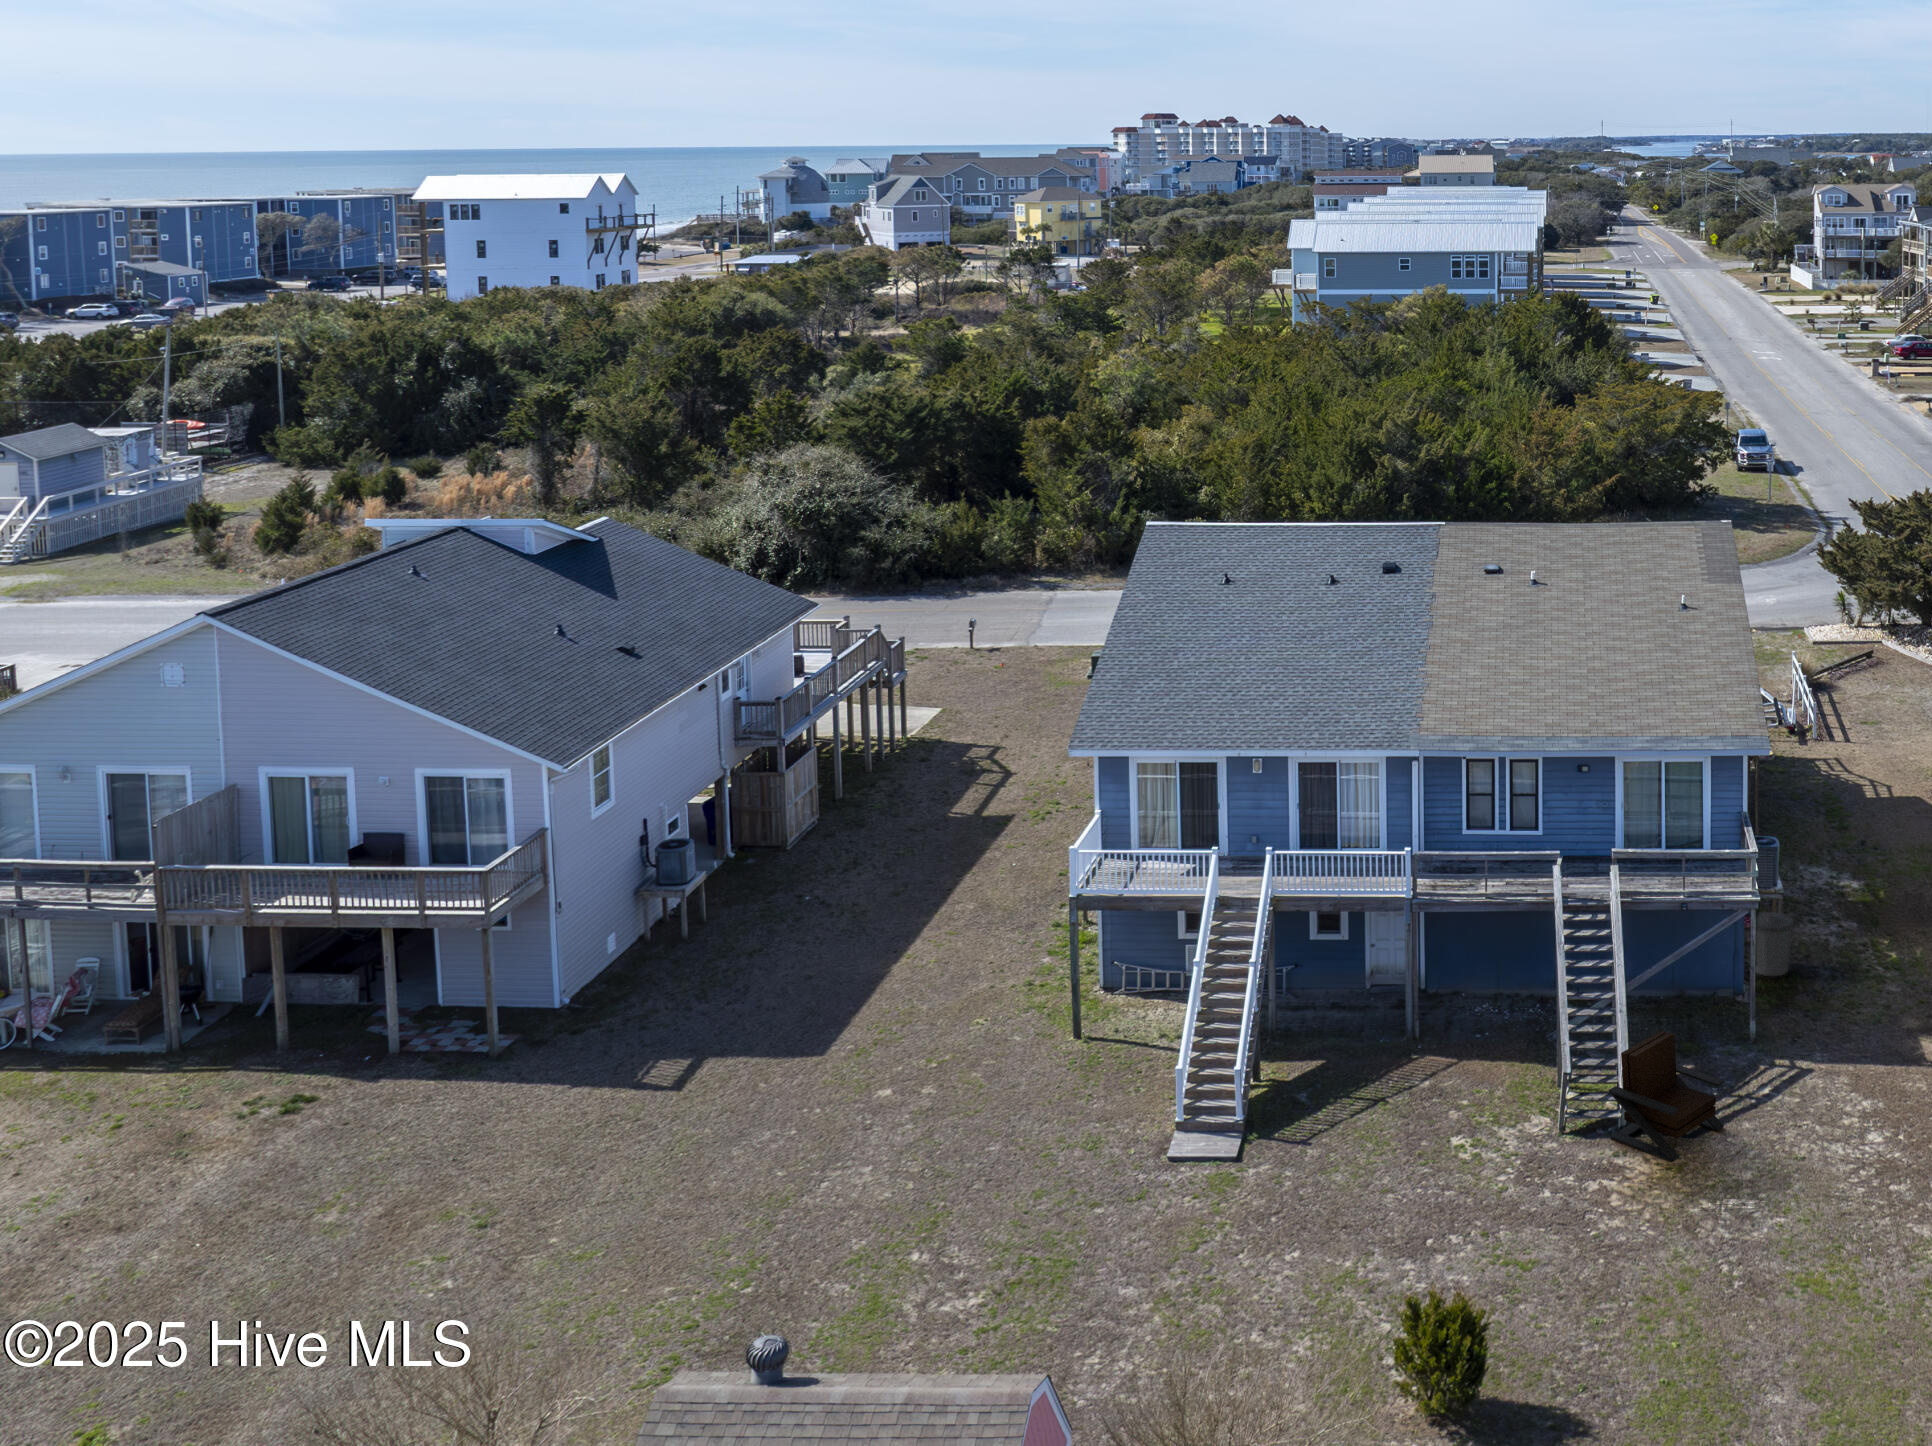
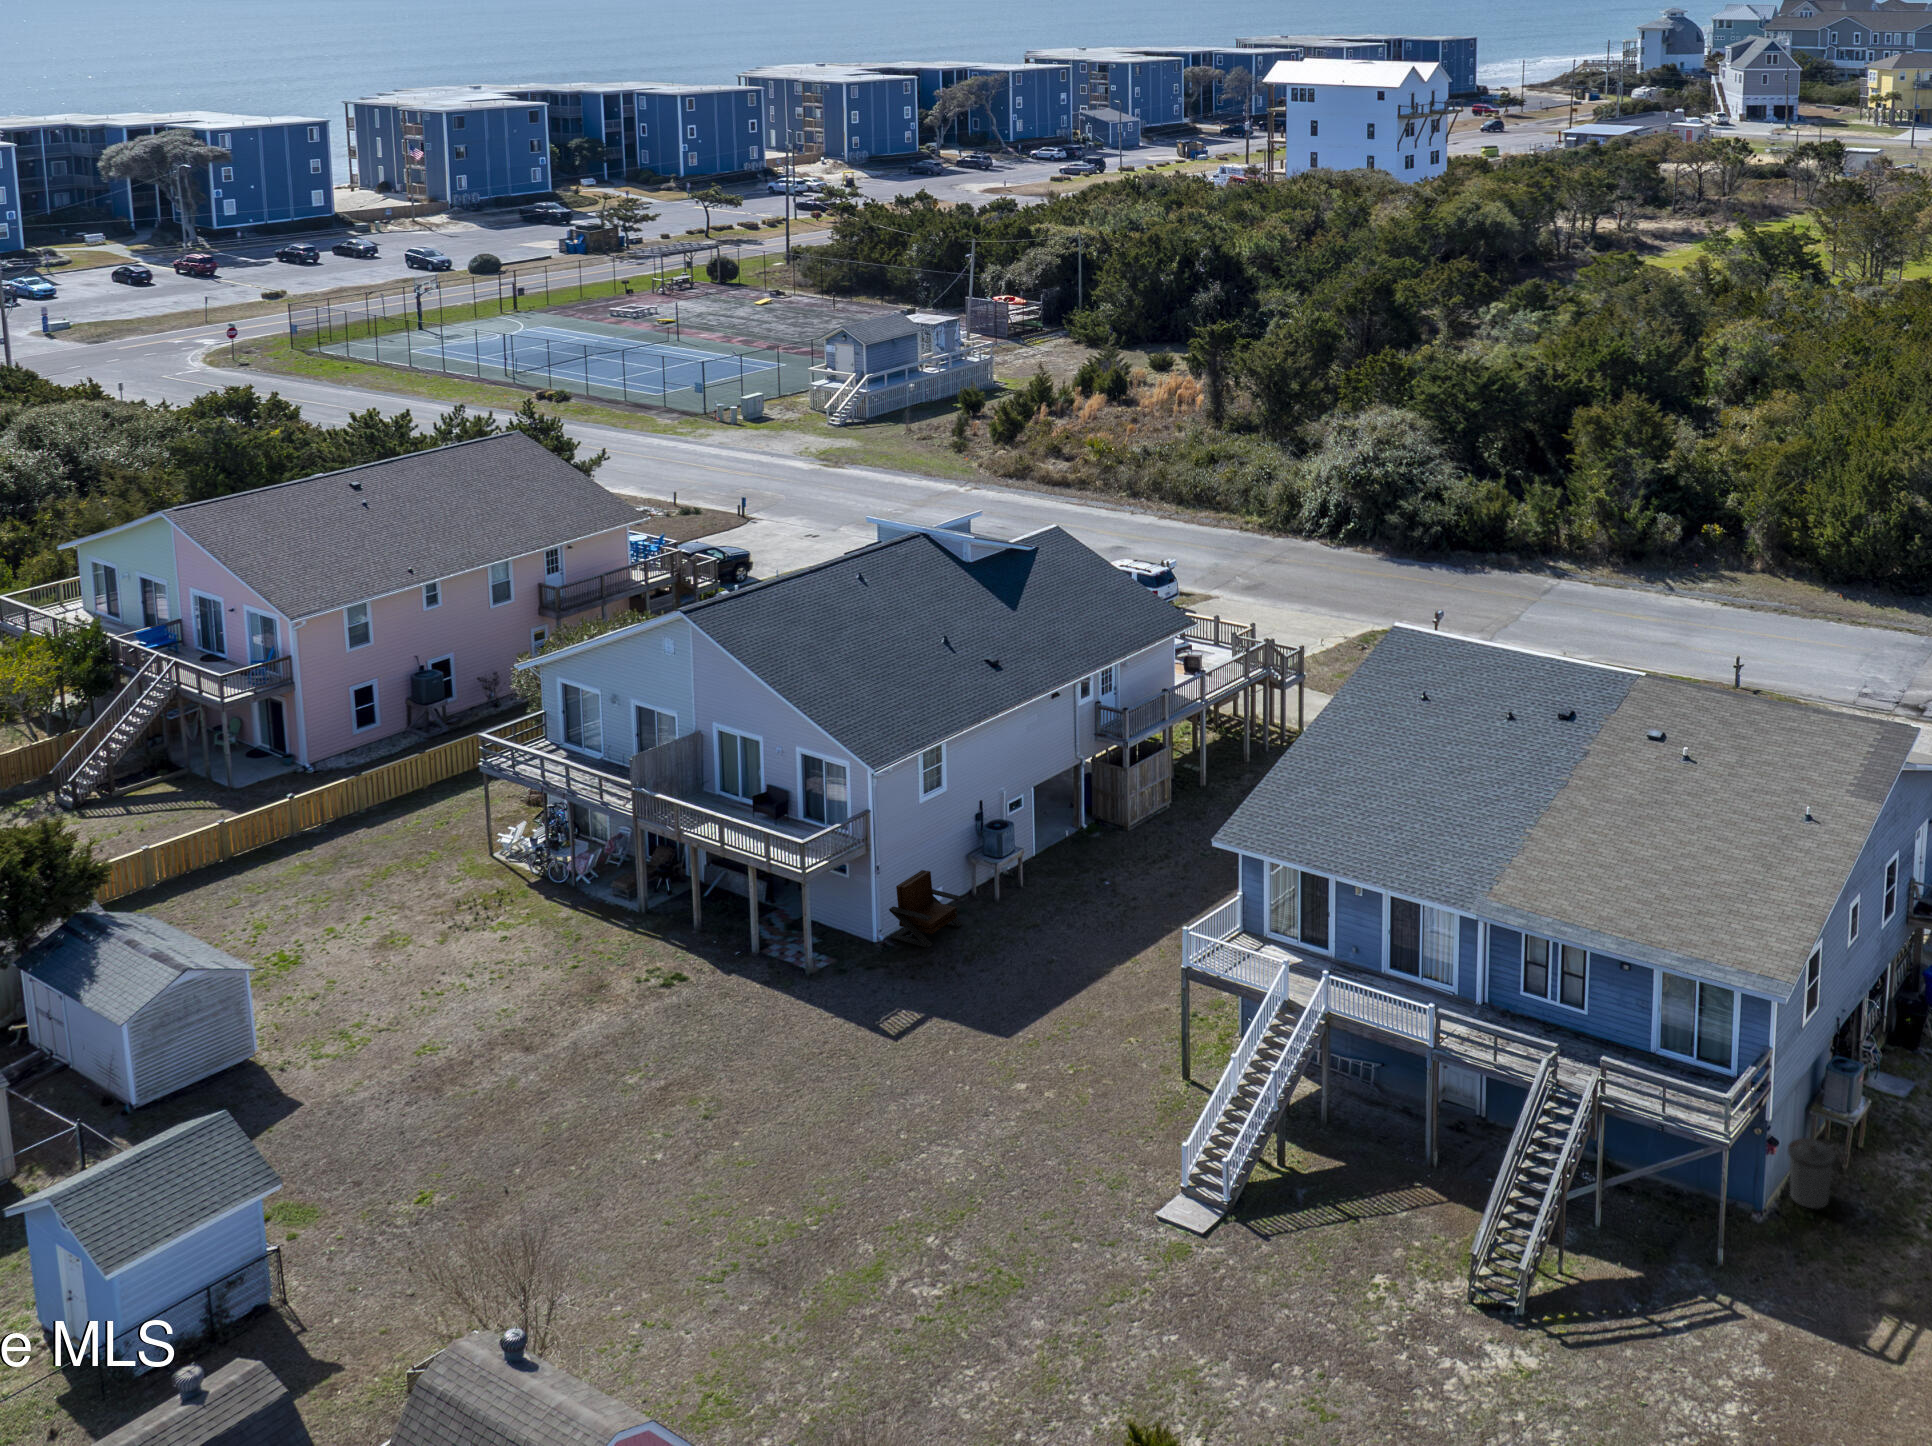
lounge chair: present [1609,1031,1724,1162] -> present [889,870,962,948]

